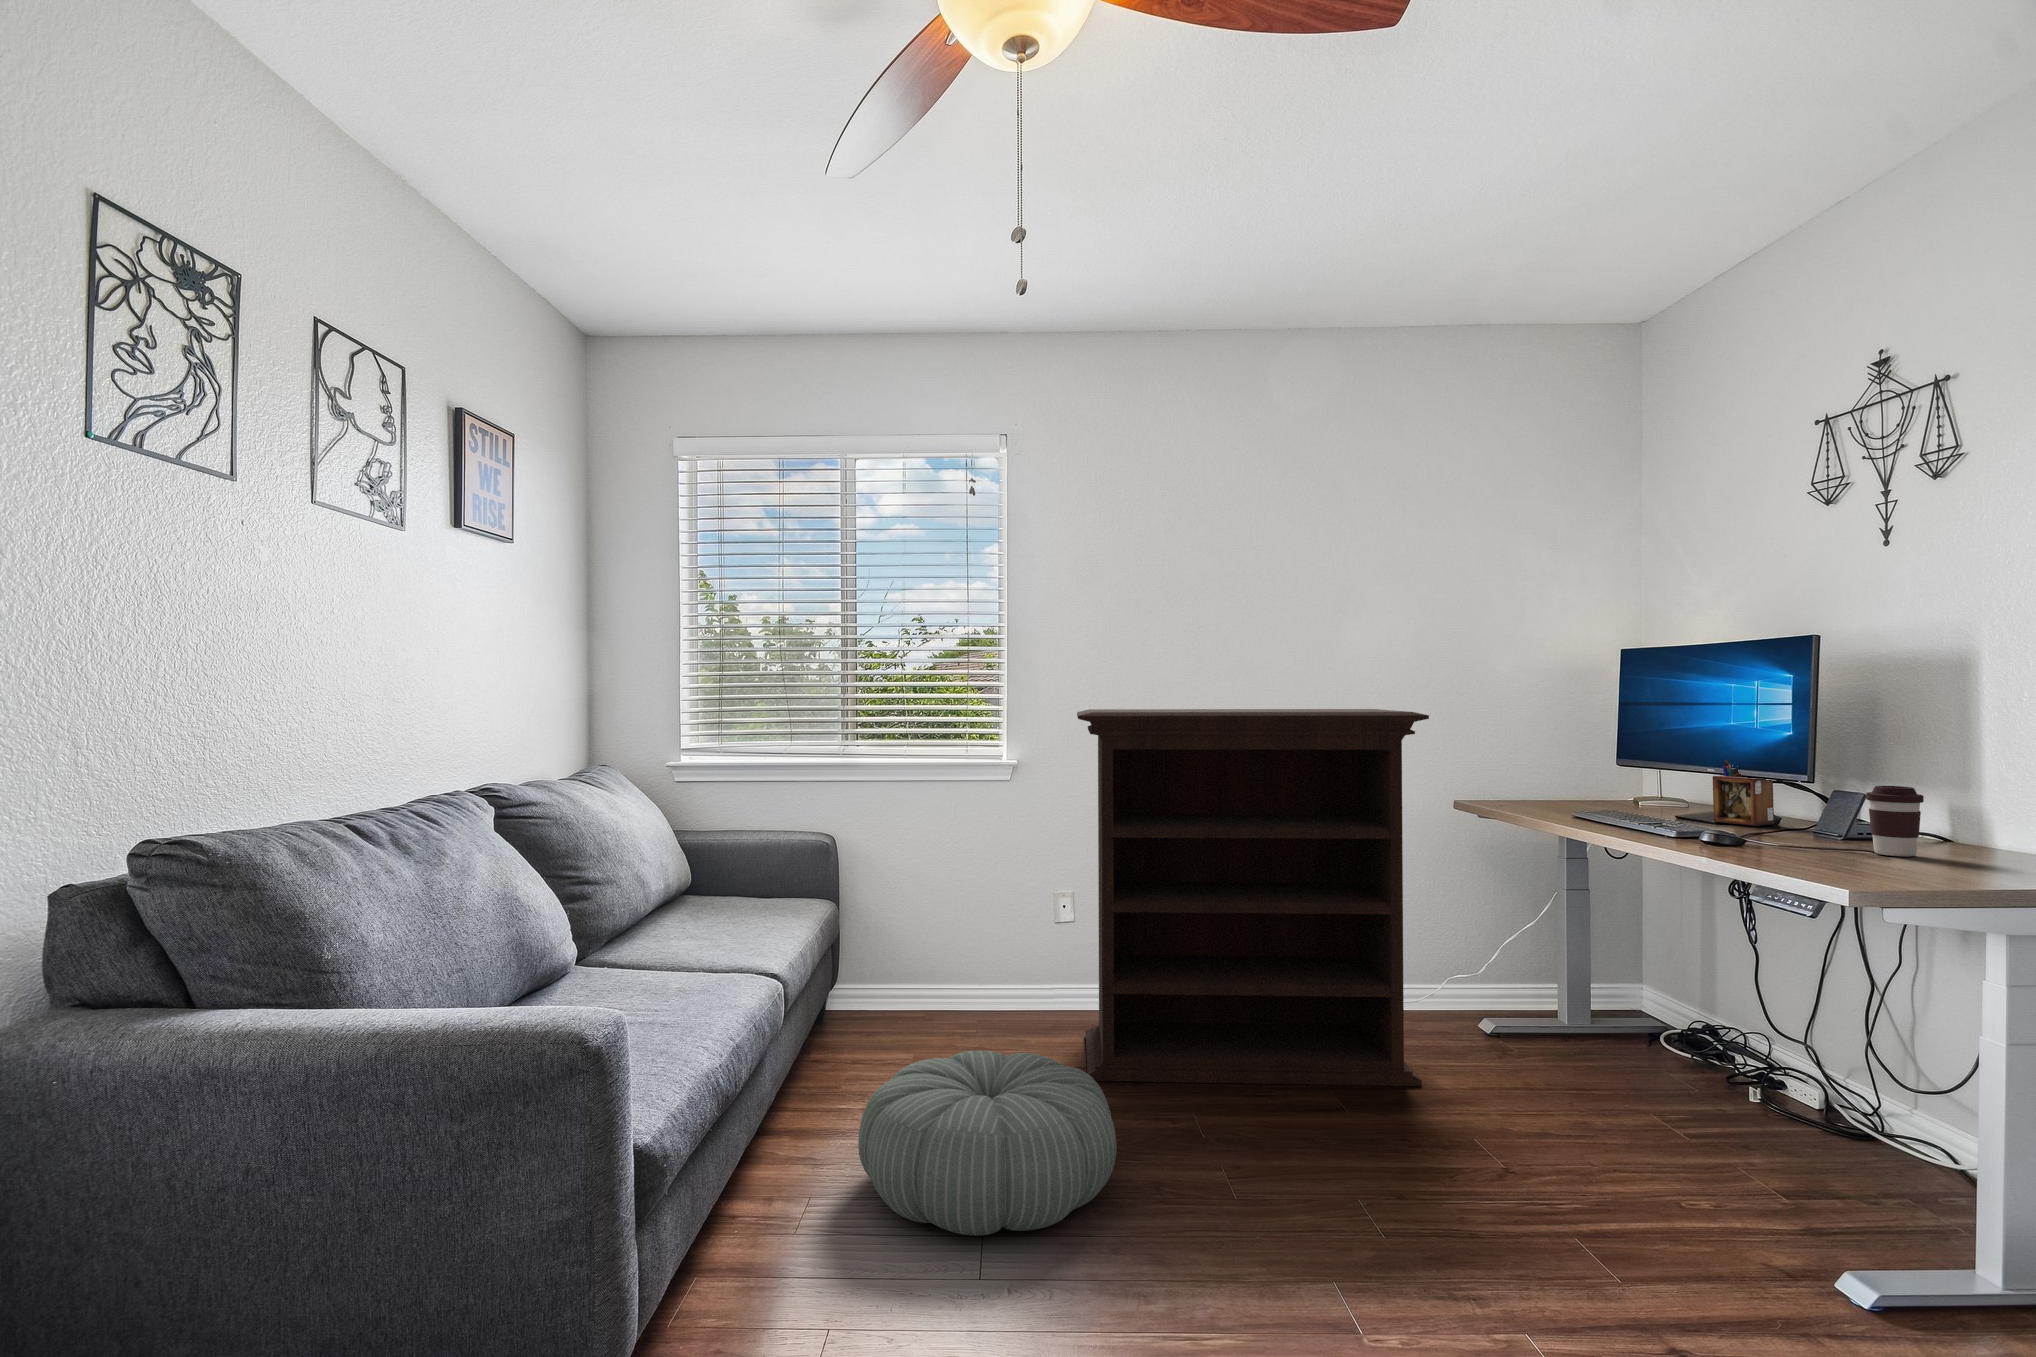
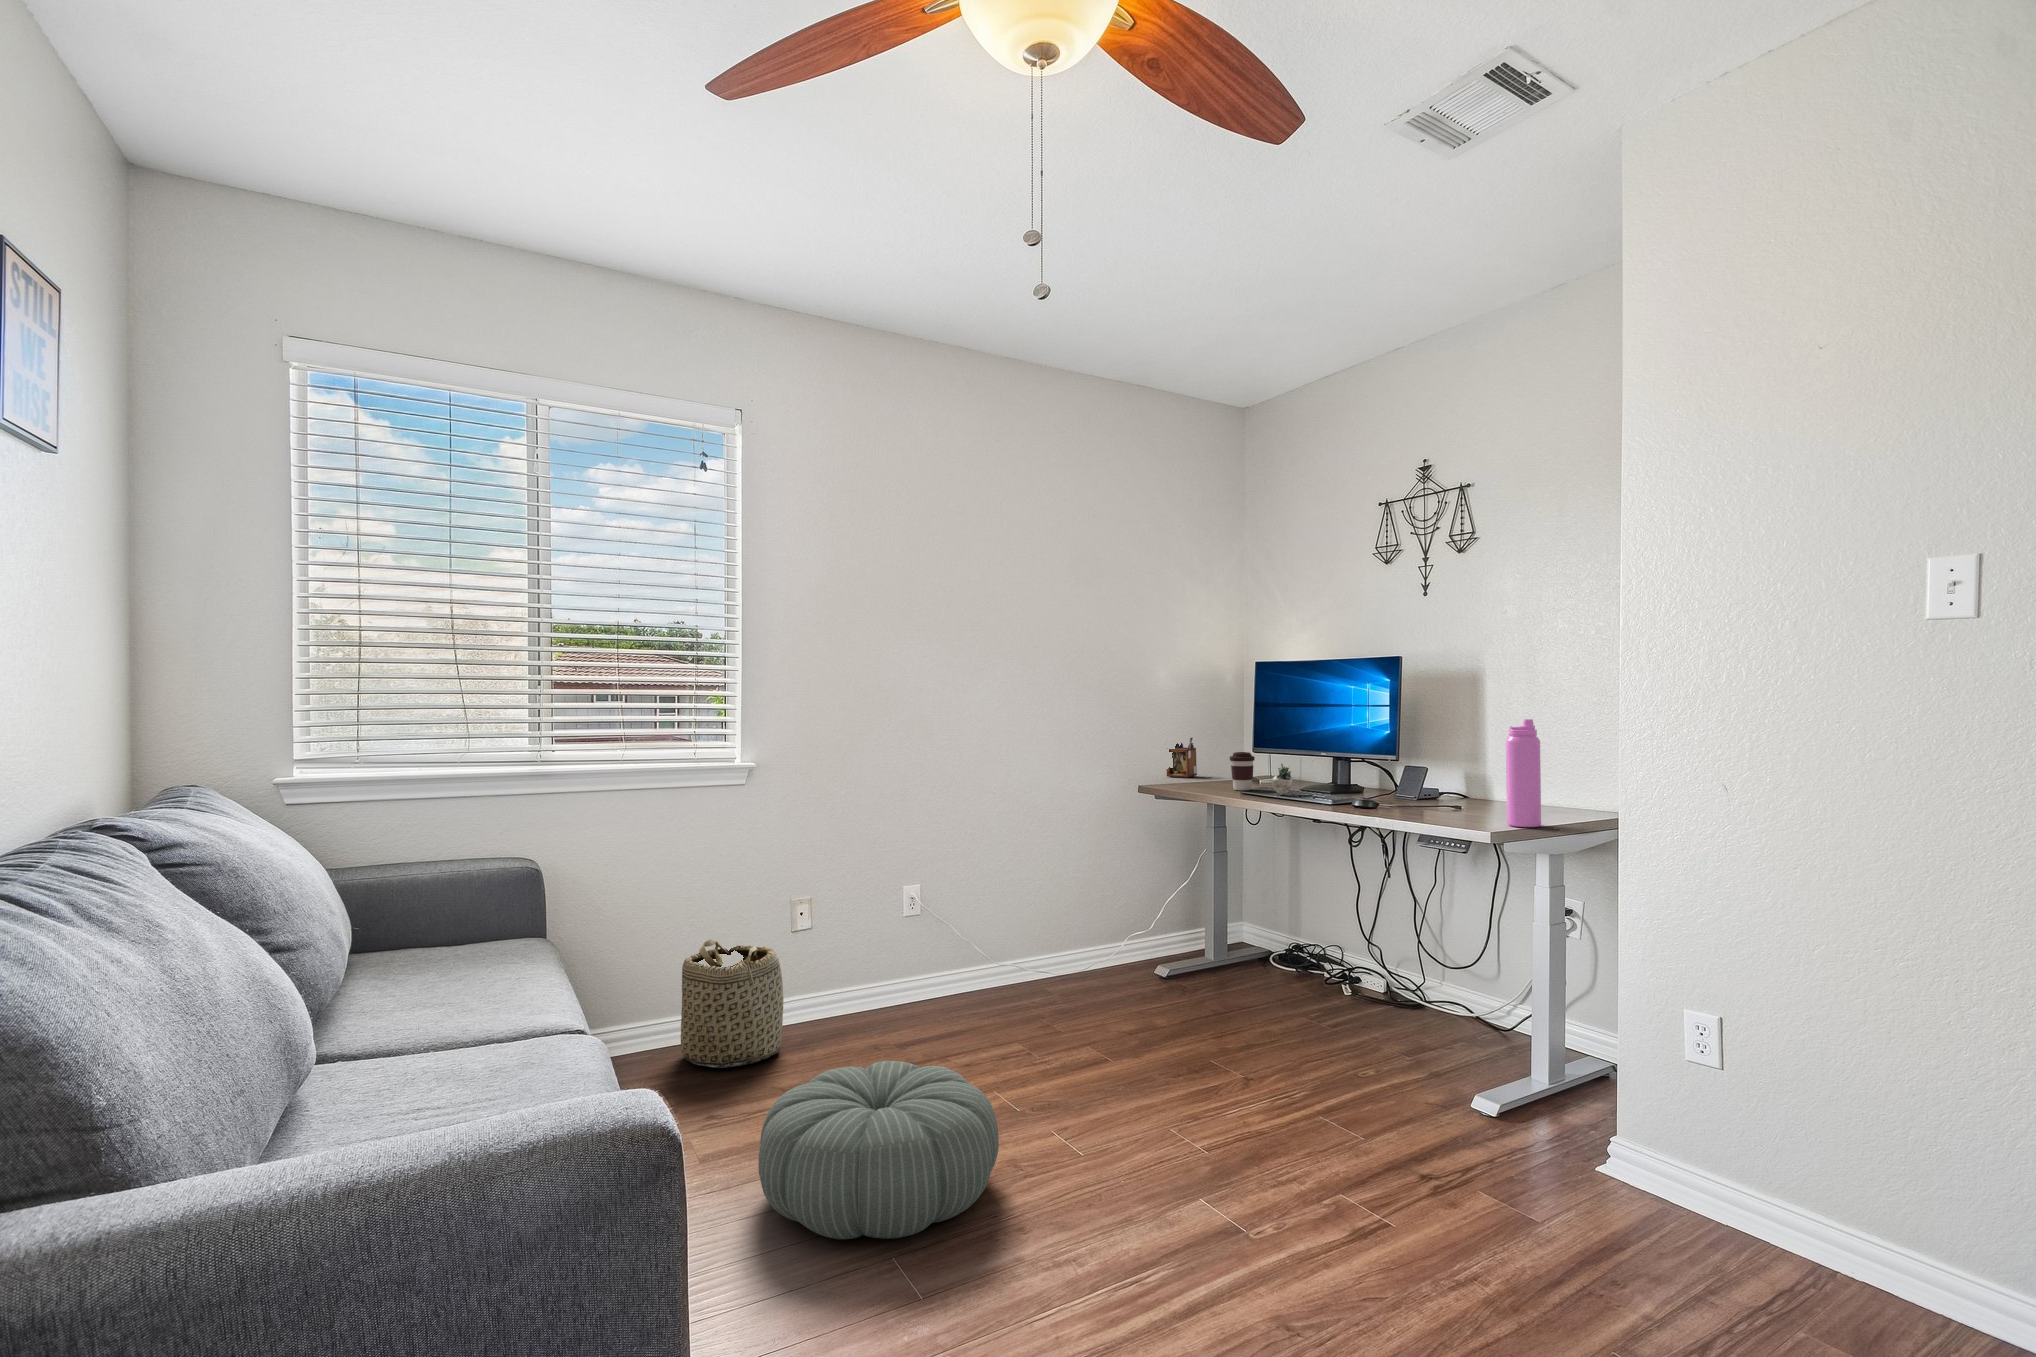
bookshelf: present [1077,709,1429,1086] -> none [833,718,1146,1078]
water bottle: none [1930,712,1995,878] -> present [1506,719,1541,827]
desk organizer: present [1713,759,1774,826] -> present [1167,738,1197,777]
succulent plant: none [1631,773,1697,817] -> present [1272,759,1313,795]
coffee cup: present [1866,786,1924,857] -> present [1230,752,1255,790]
basket: none [918,913,1018,1042] -> present [681,939,784,1068]

